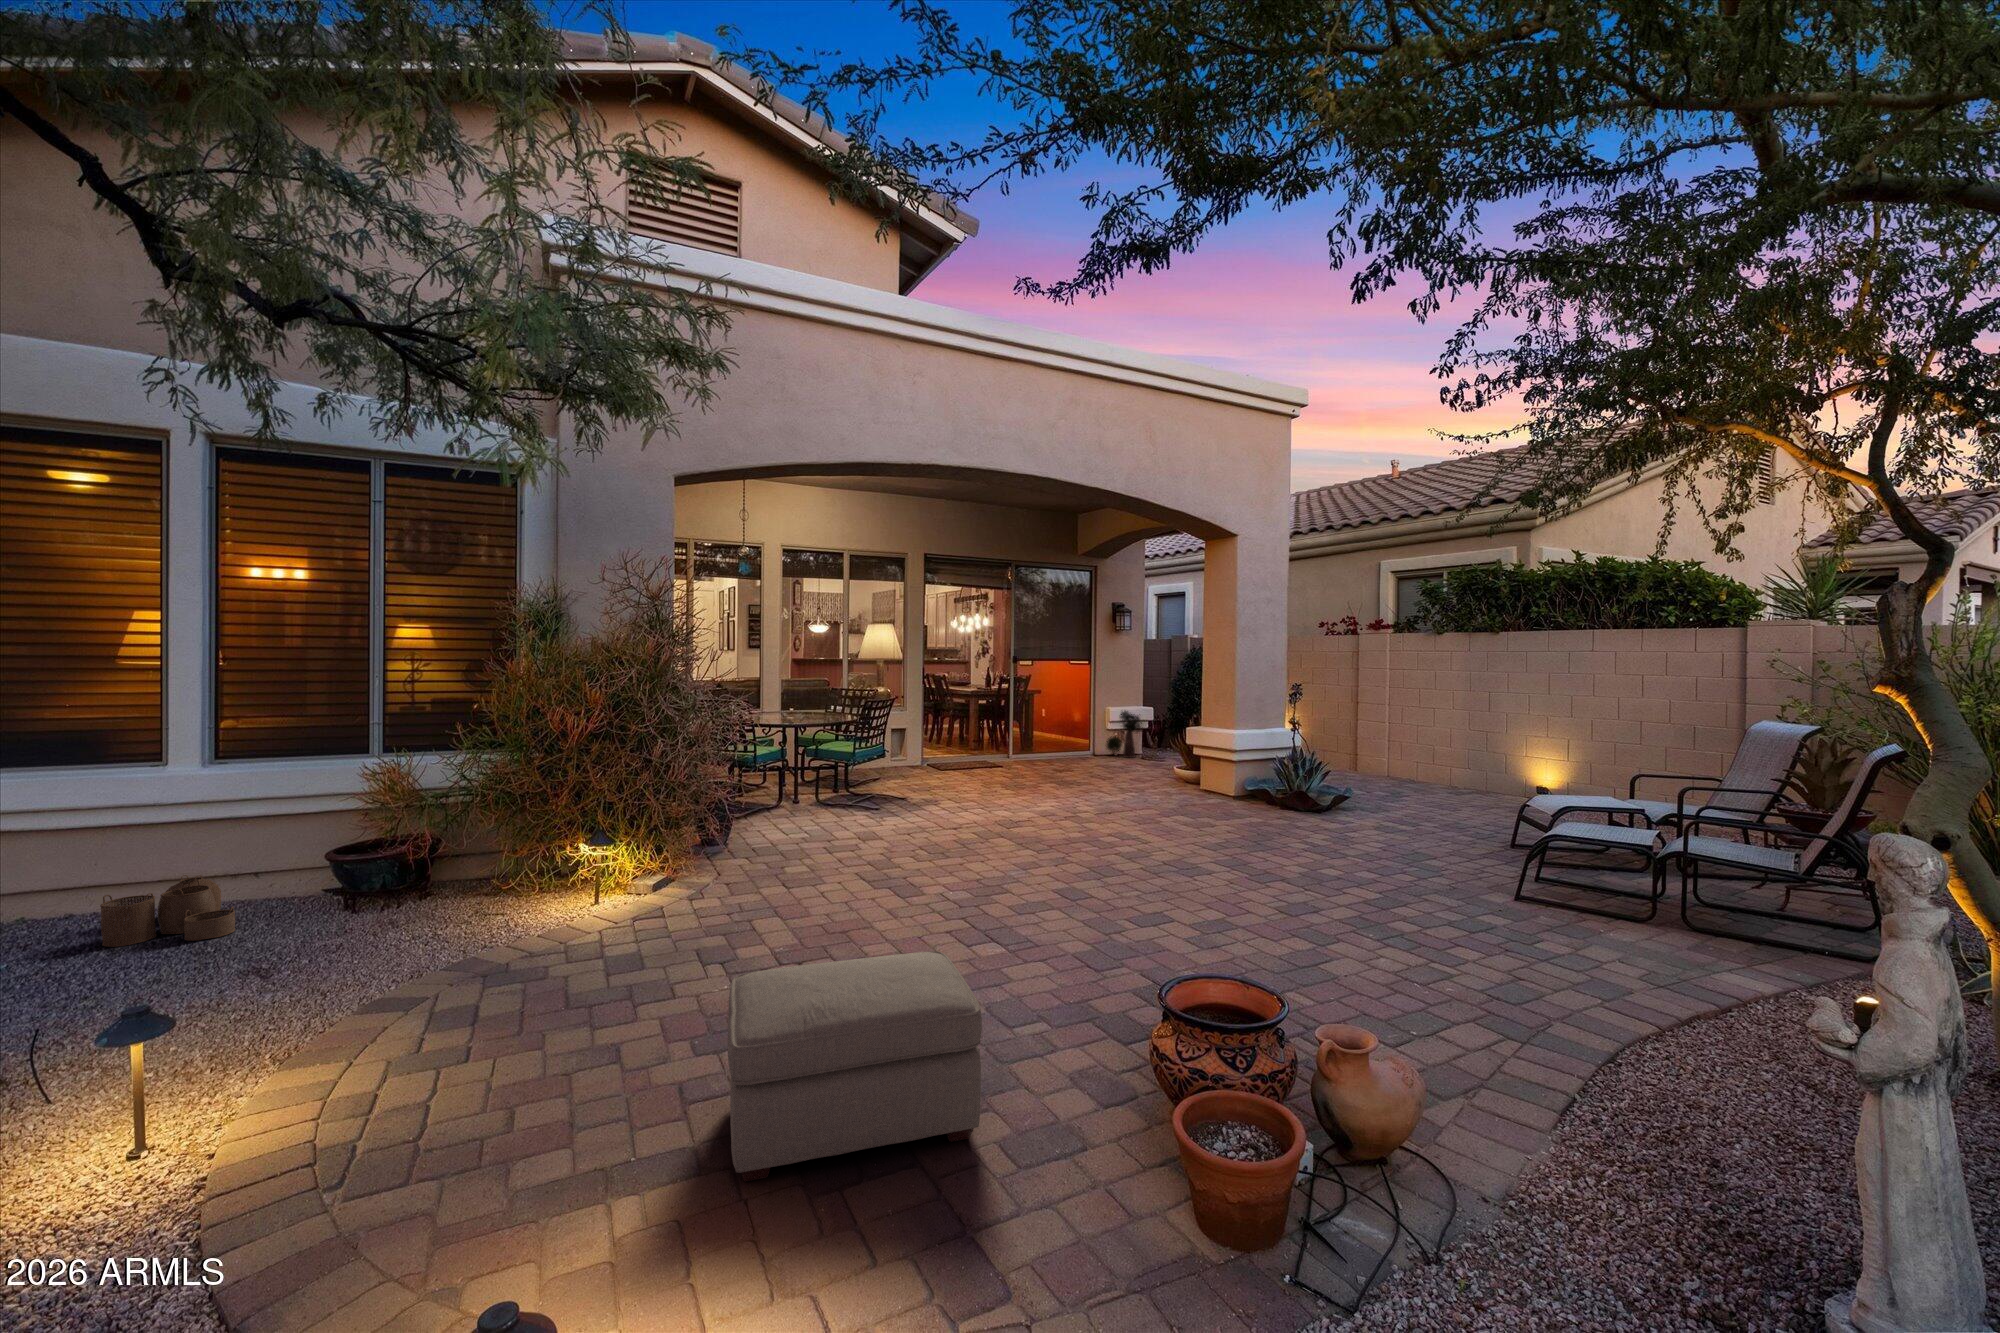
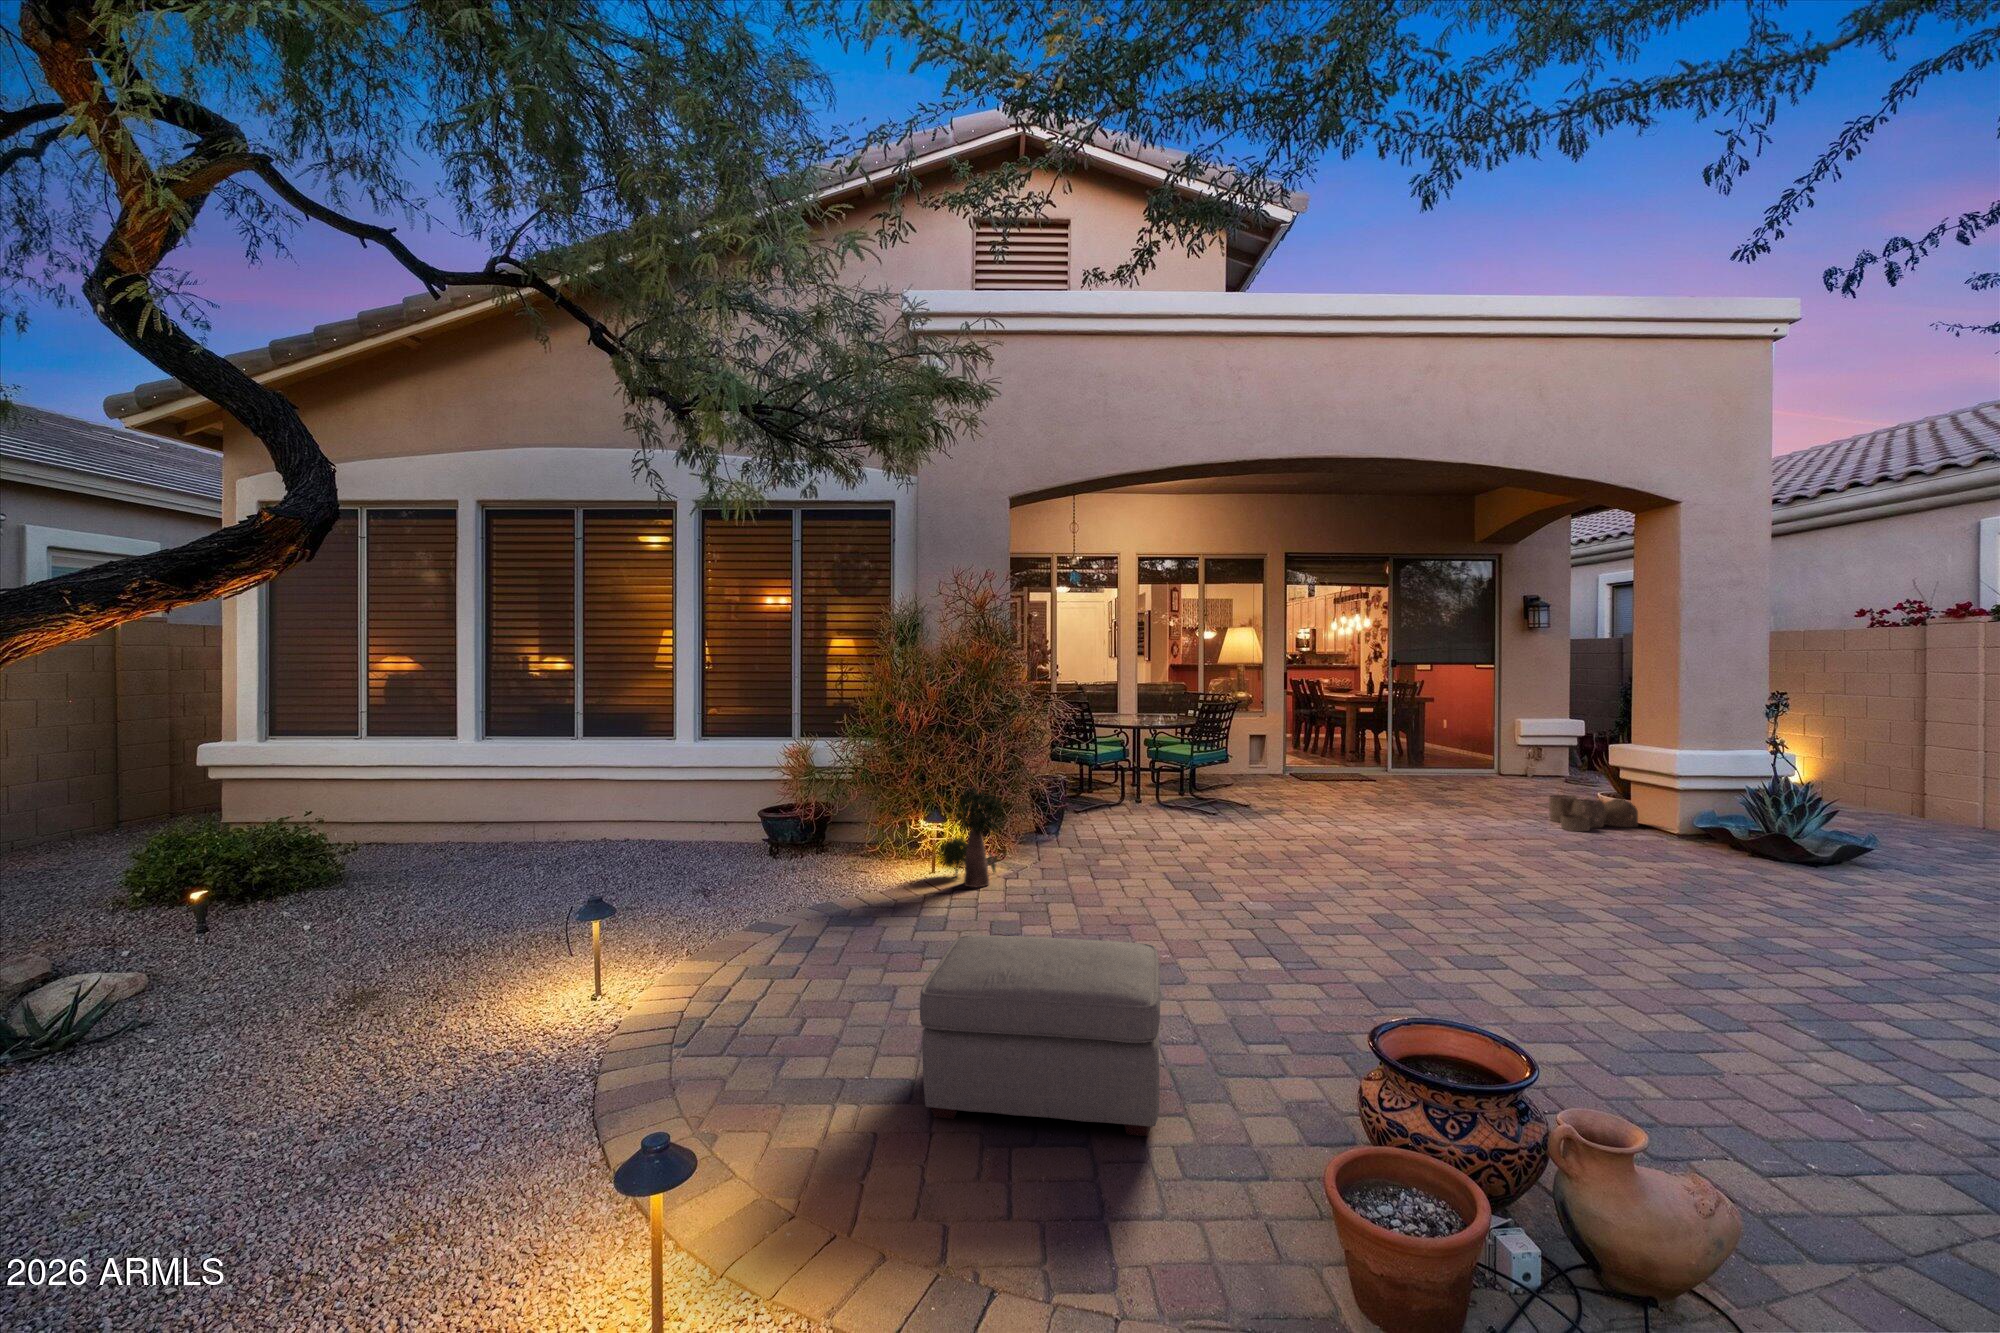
potted plant: present [1106,711,1143,758] -> present [939,785,1005,888]
woven basket: present [100,875,235,947] -> present [1549,795,1638,832]

